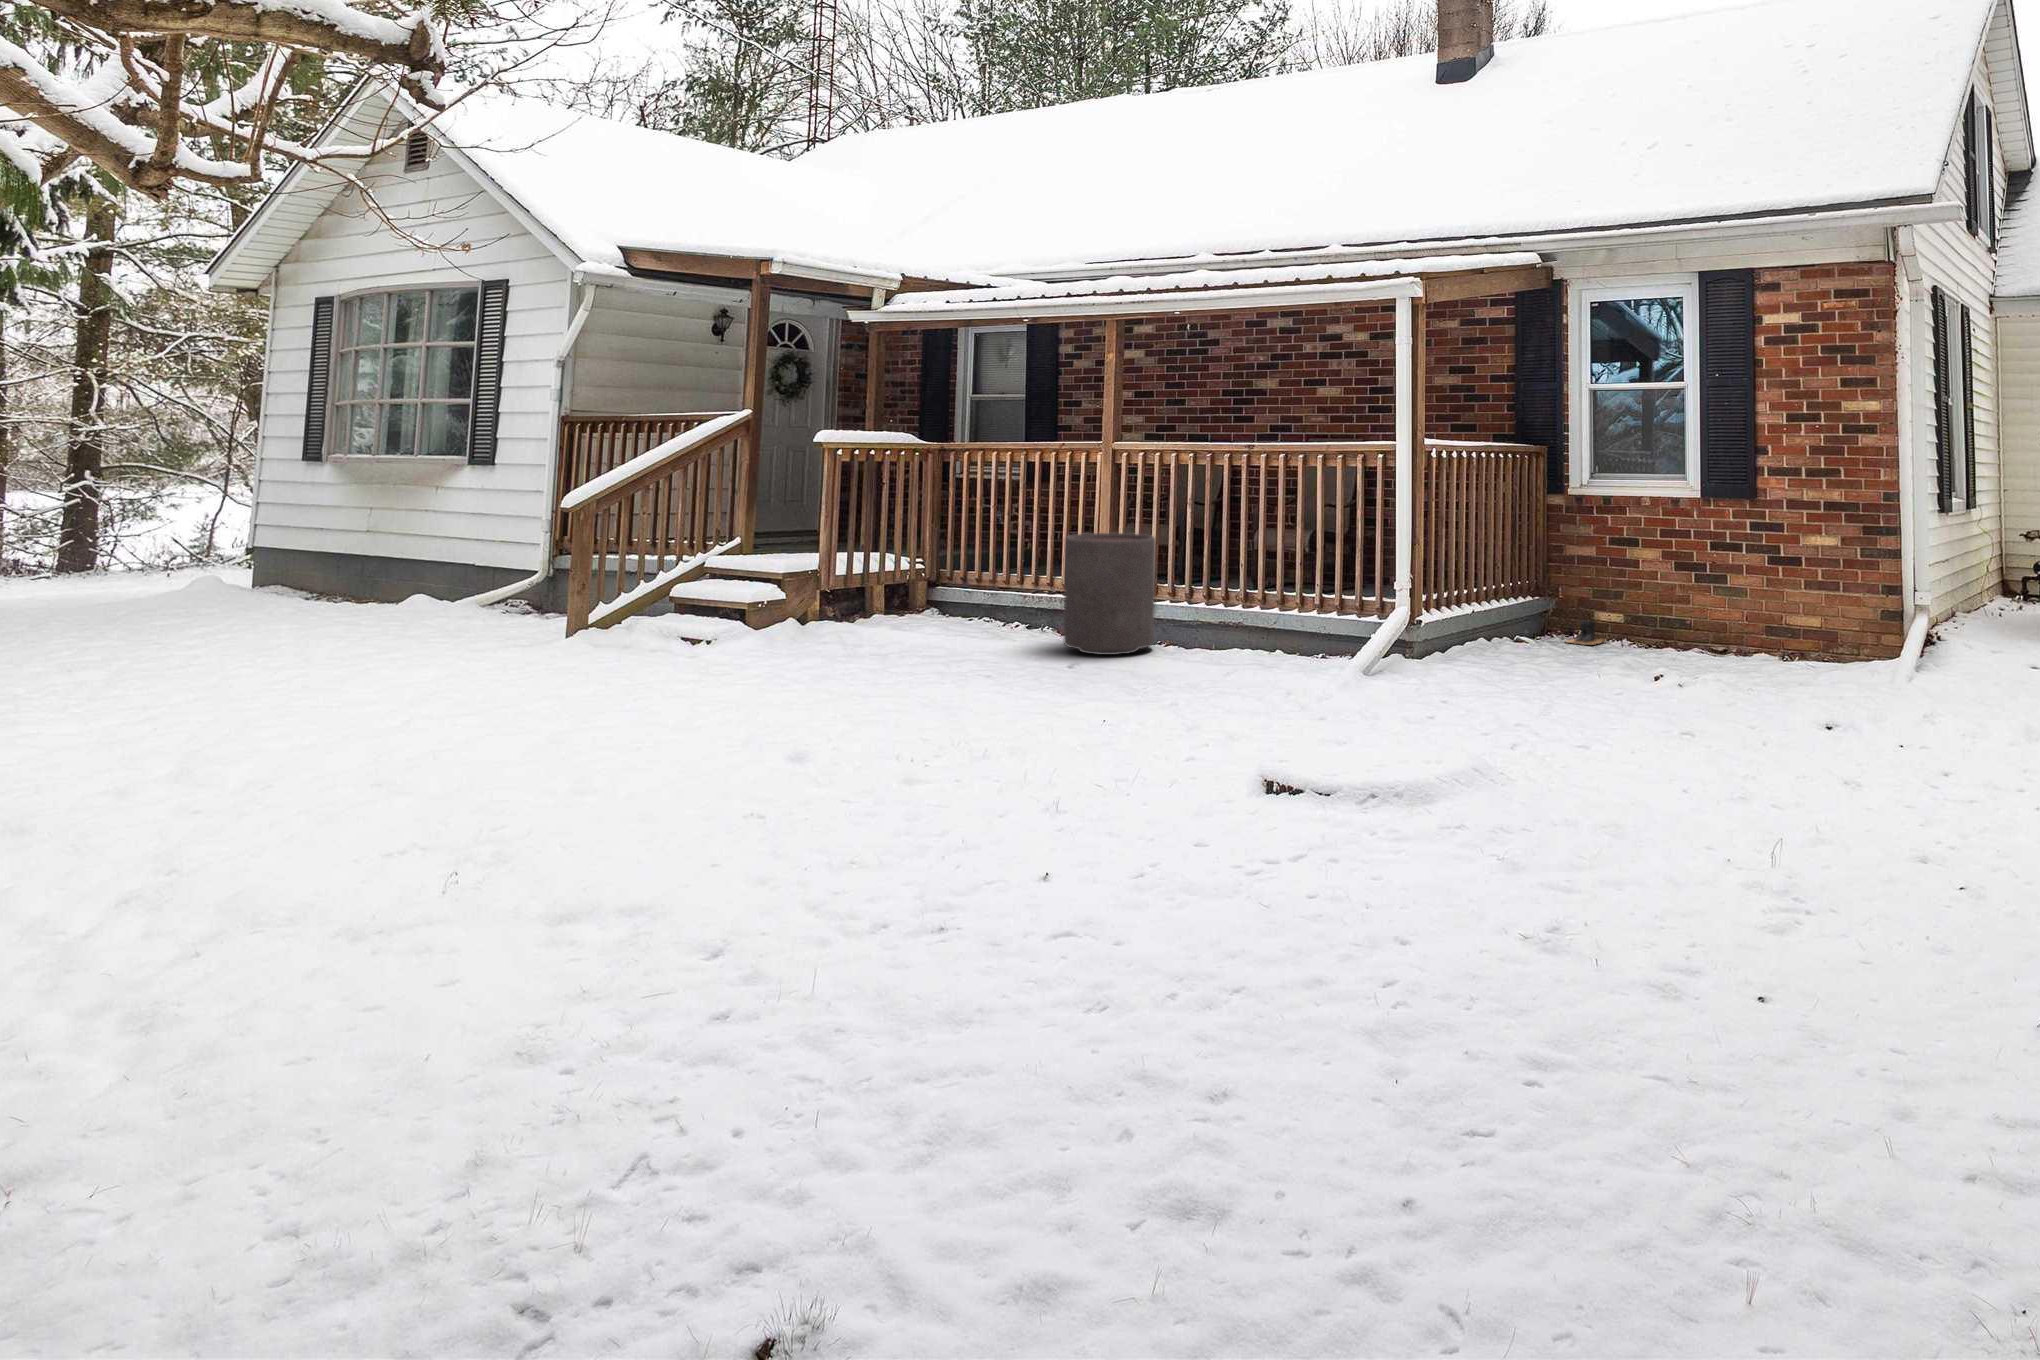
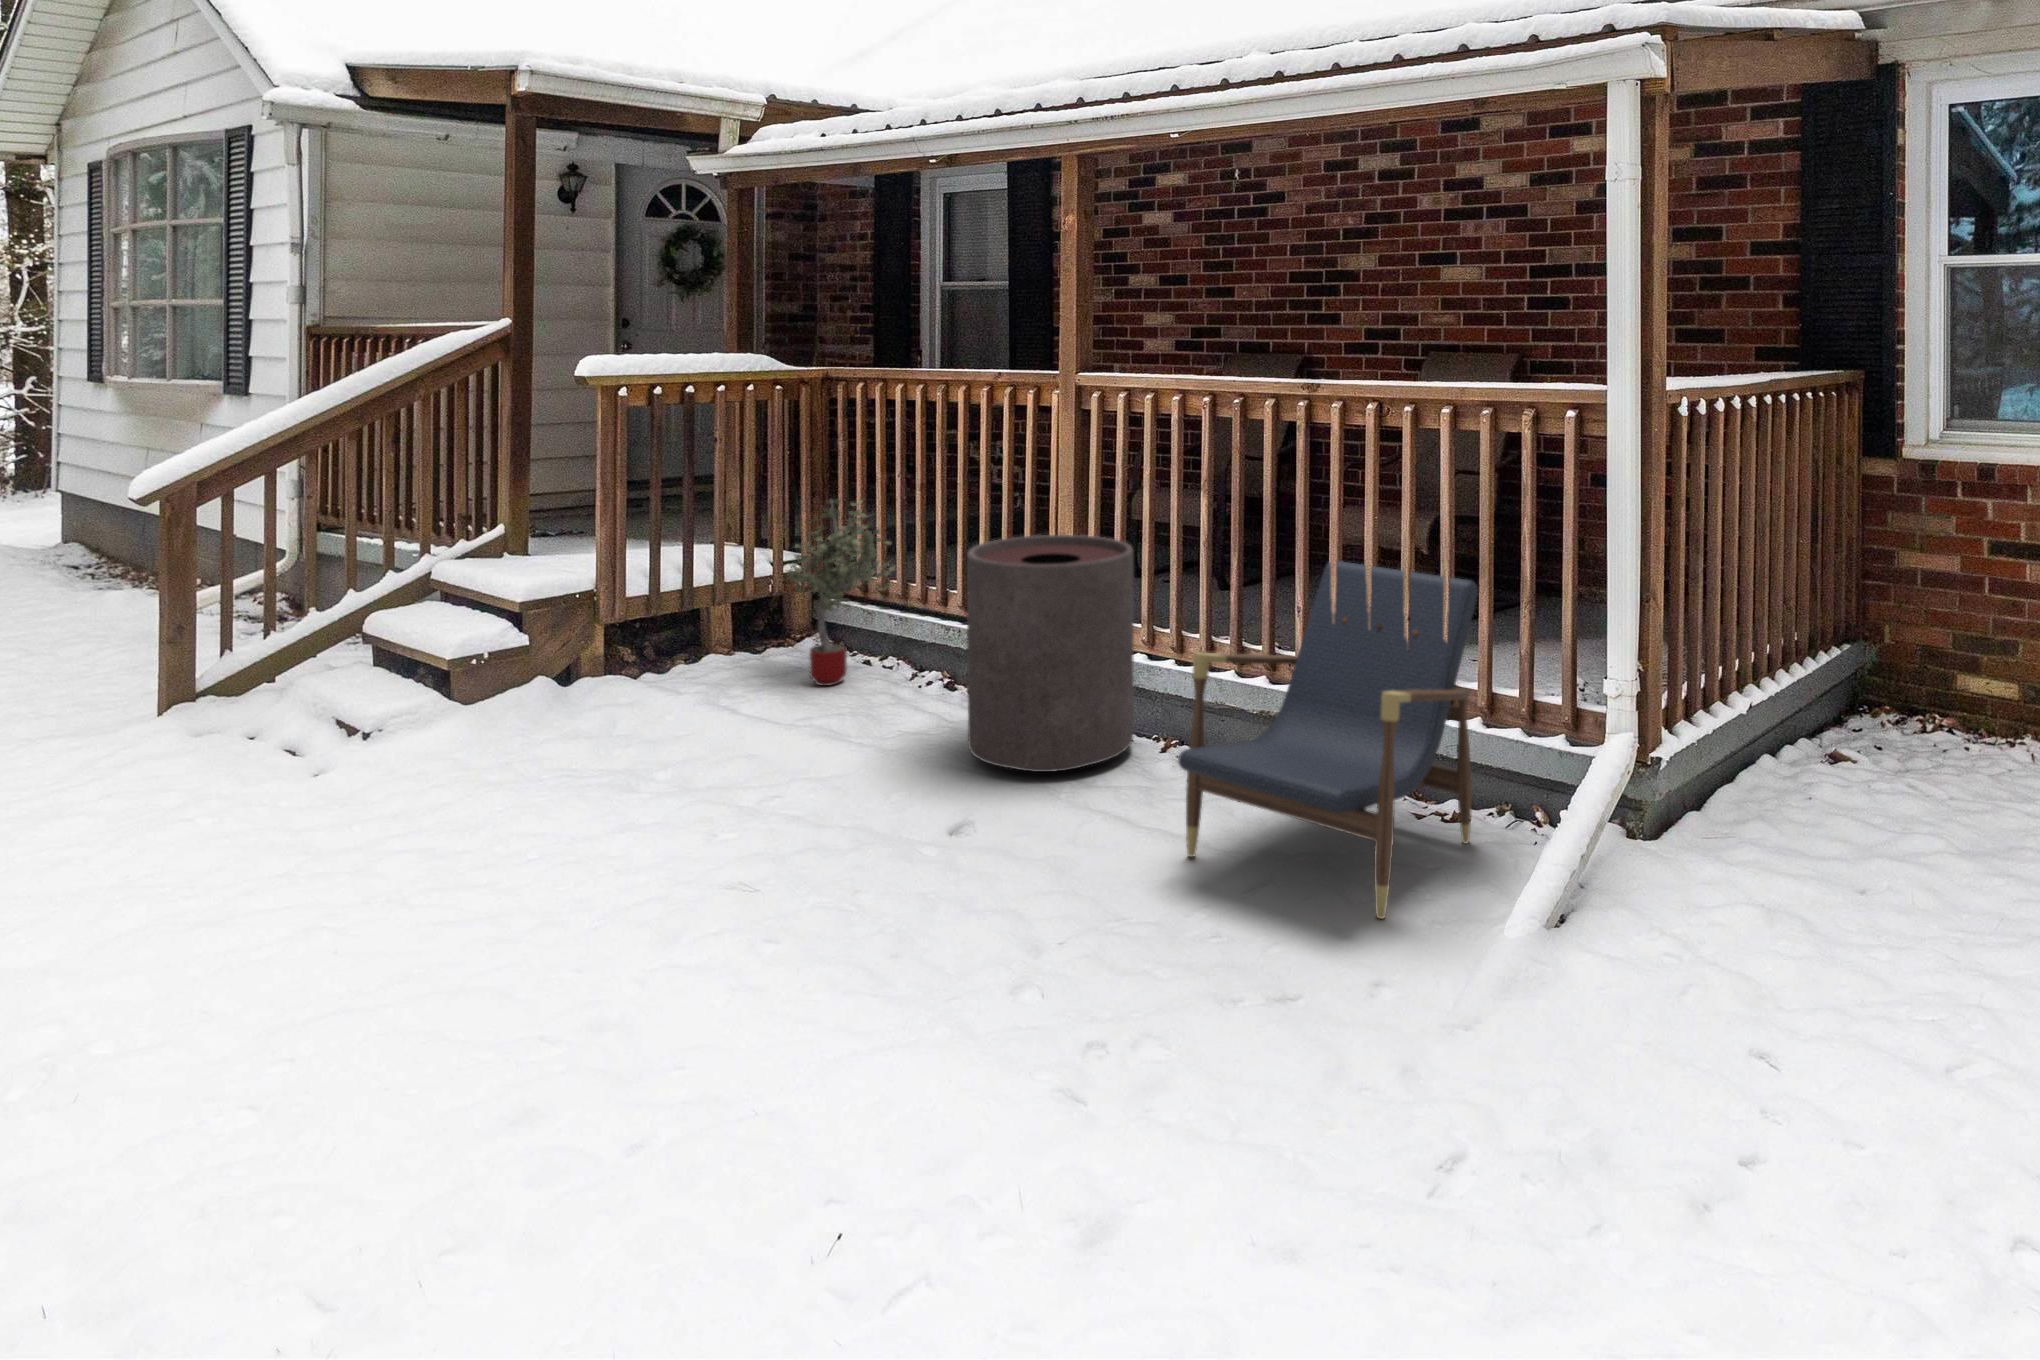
potted tree: none [922,518,996,632] -> present [787,499,895,686]
lounge chair: none [1198,536,1341,685] -> present [1178,561,1478,919]
boots: present [1567,620,1606,645] -> none [1902,700,1990,756]

